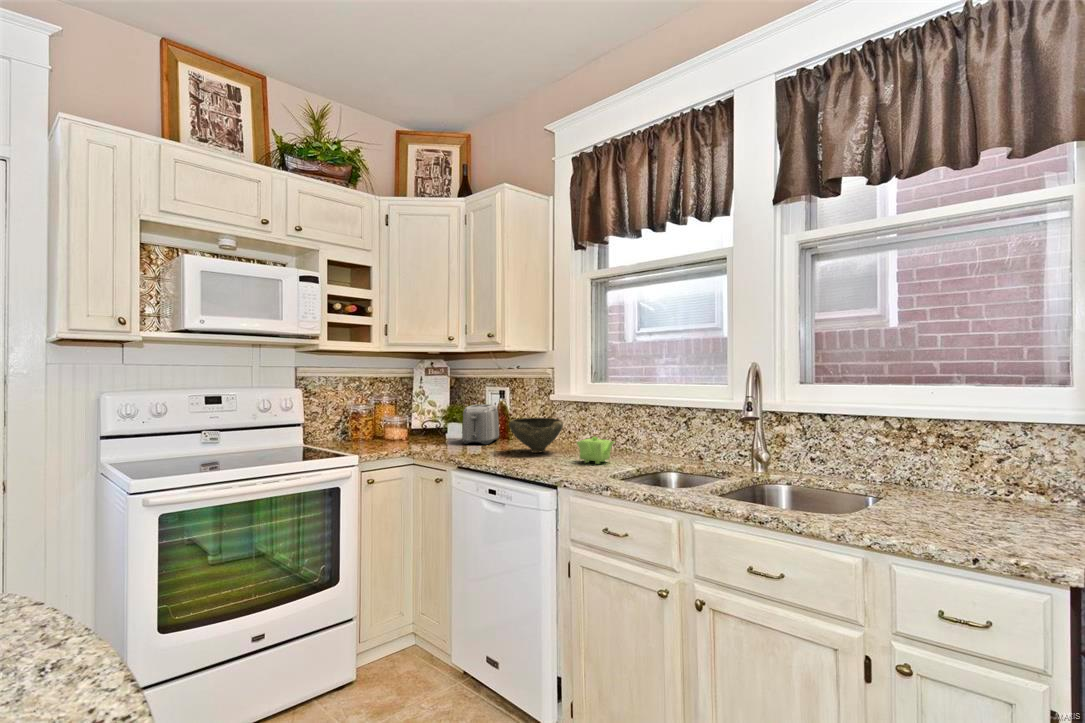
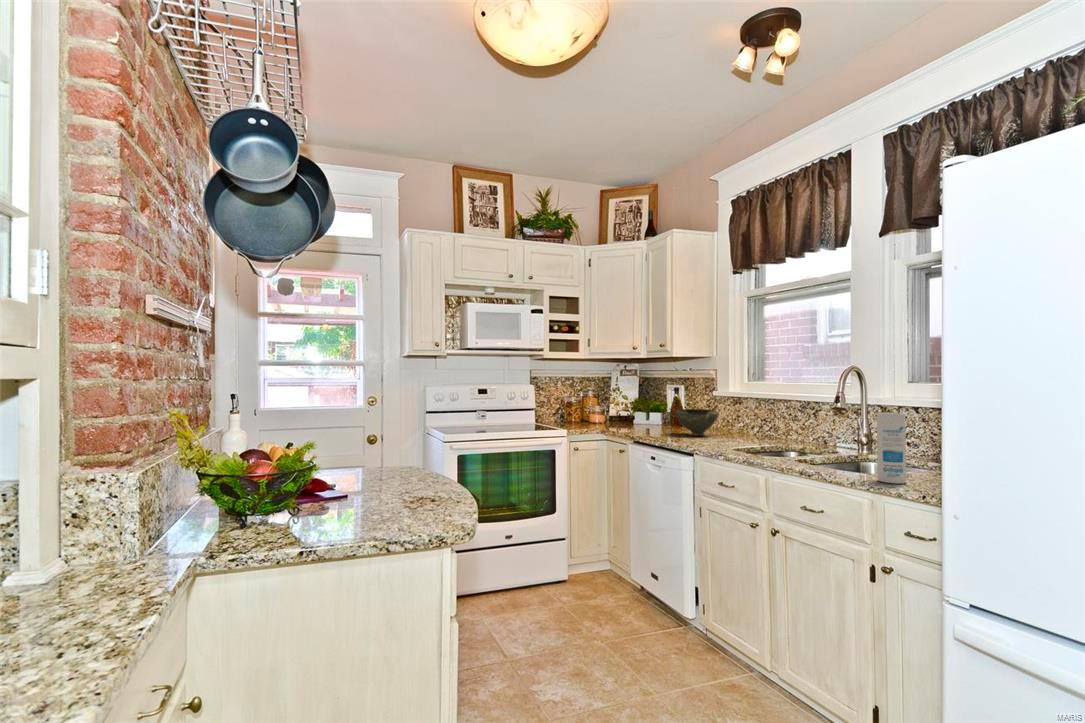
toaster: present [462,404,499,444] -> none [645,399,676,430]
canister: none [848,429,887,530] -> present [877,412,906,484]
teapot: present [577,437,614,464] -> none [722,423,751,444]

